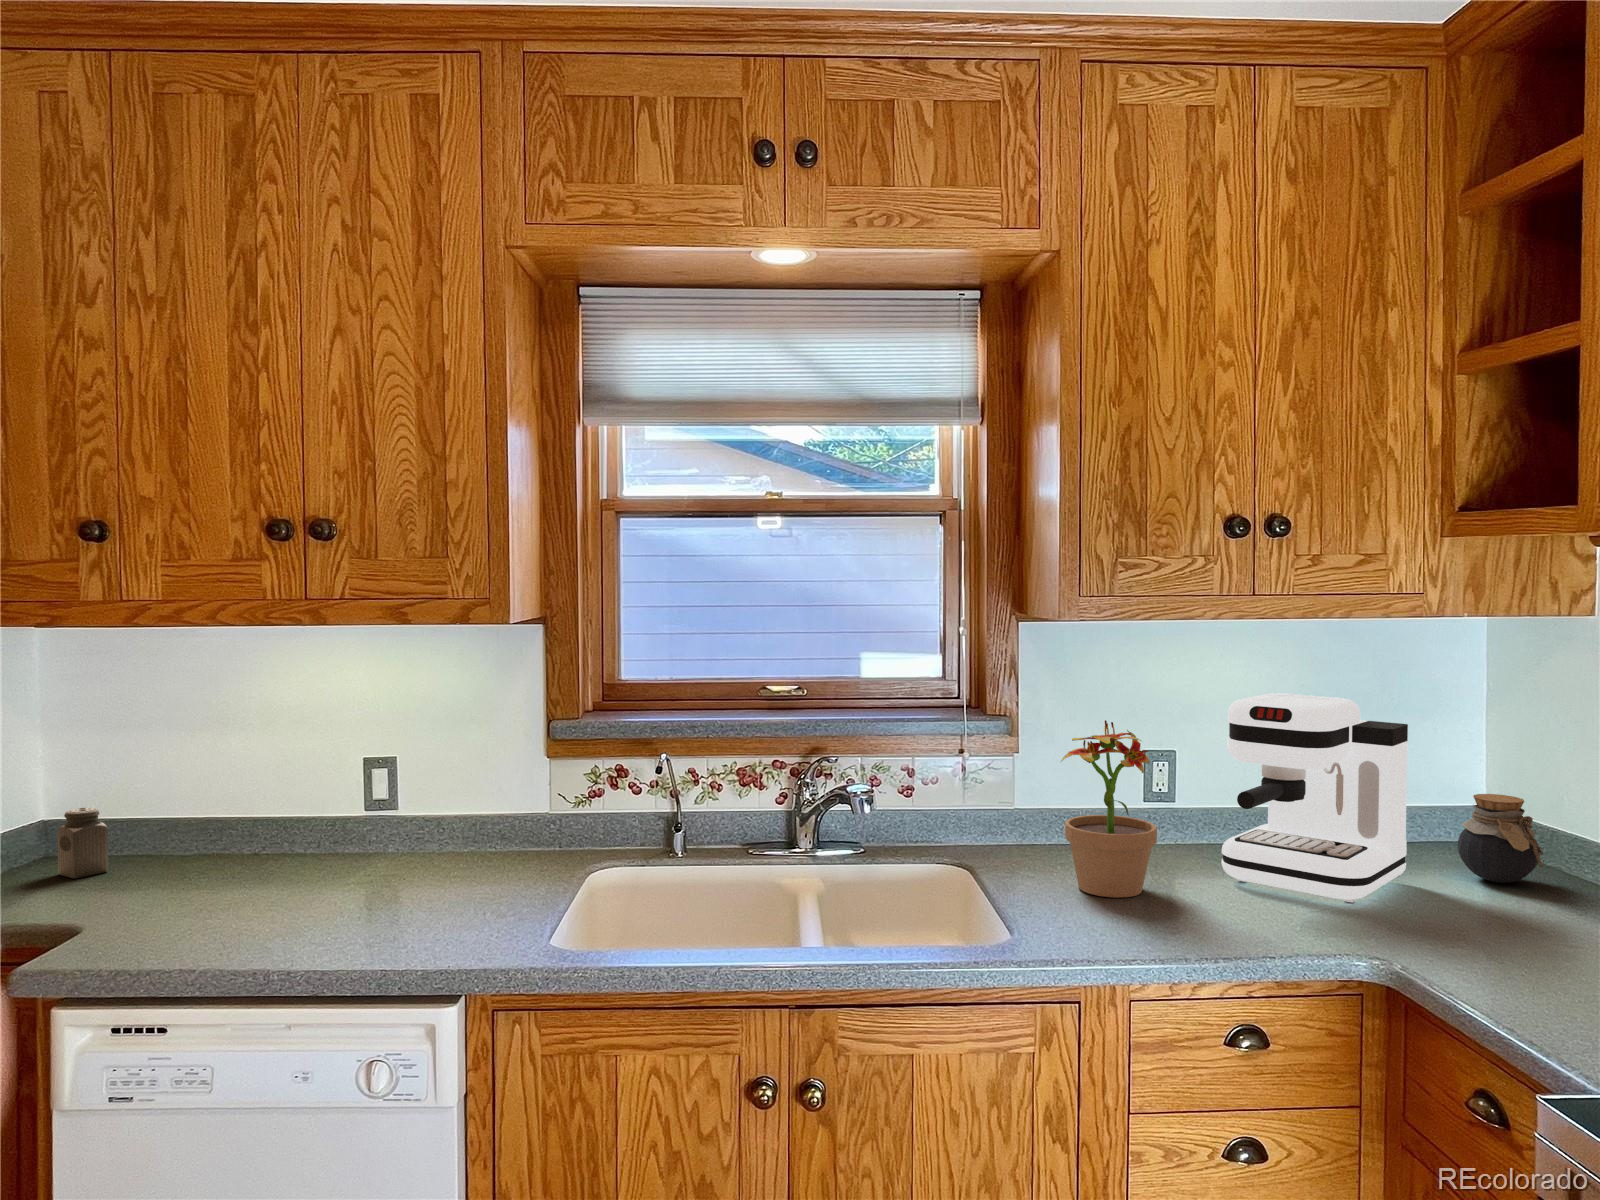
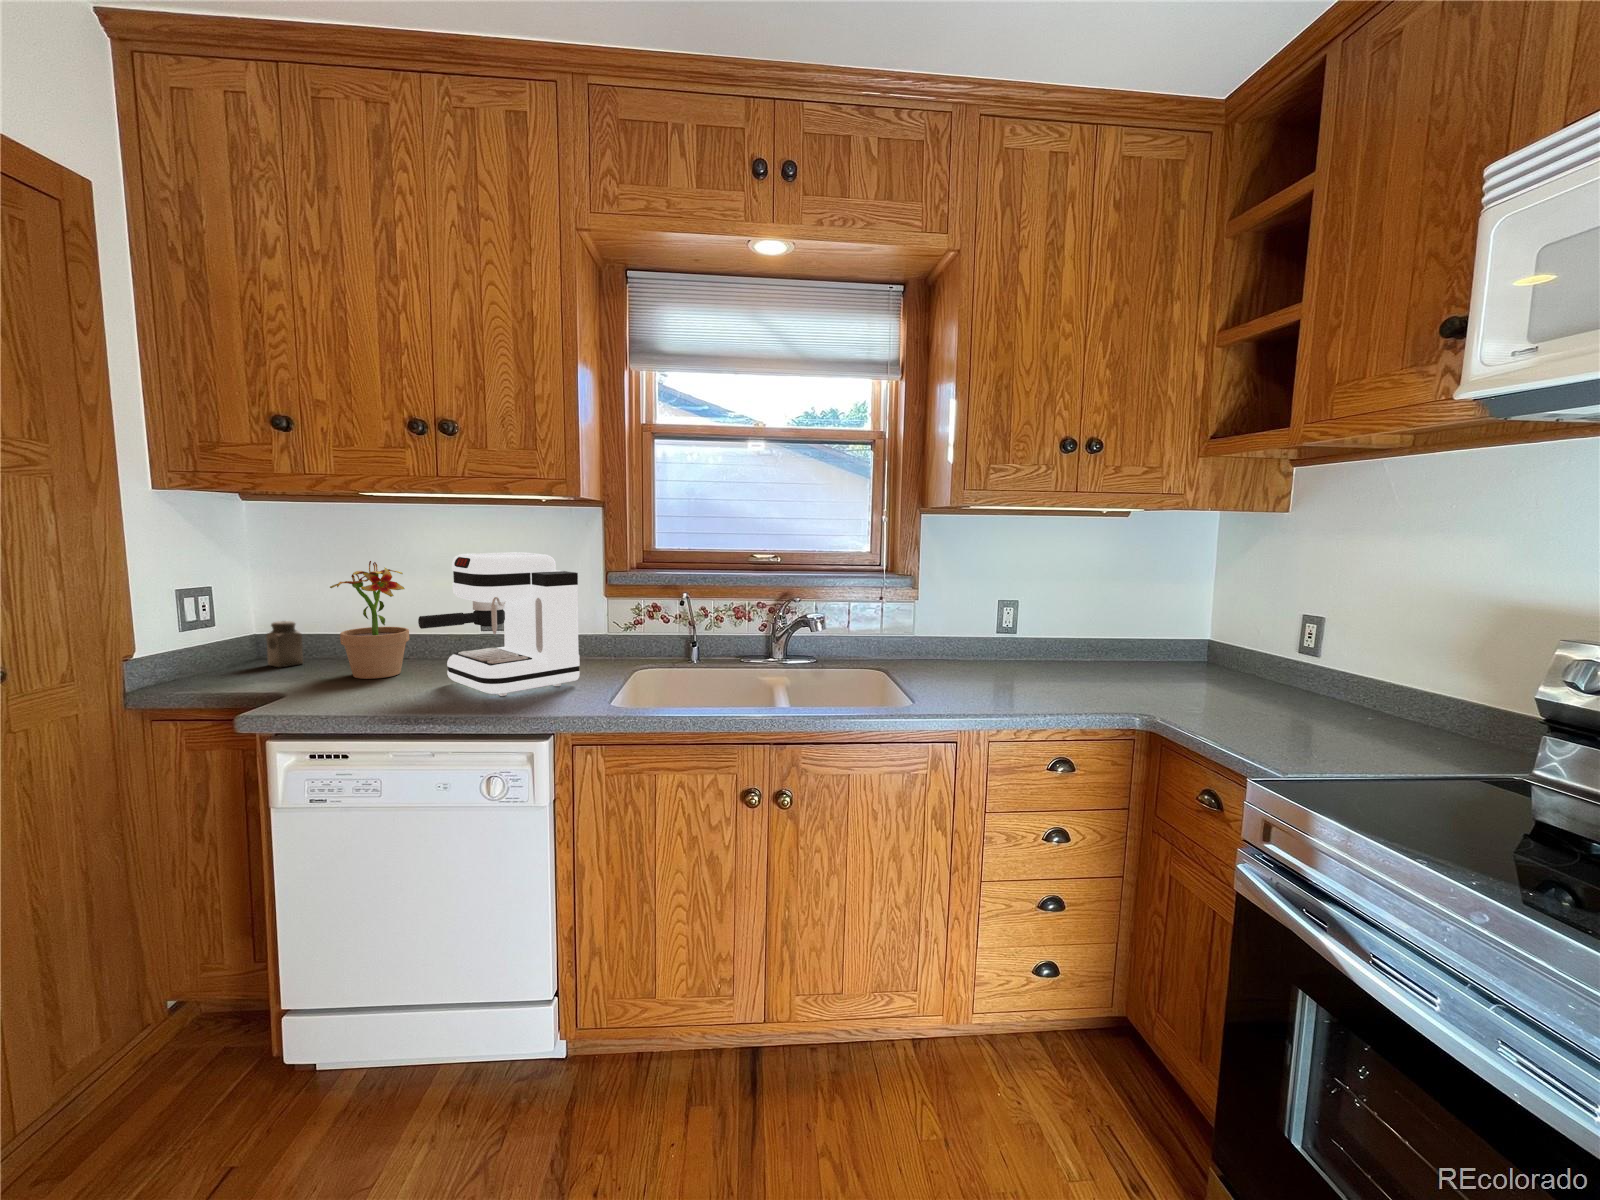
coffee maker: present [1222,693,1408,903] -> present [418,552,580,696]
potted plant: present [1061,720,1157,898] -> present [330,561,409,679]
jar: present [1458,794,1543,883] -> none [1193,624,1247,679]

